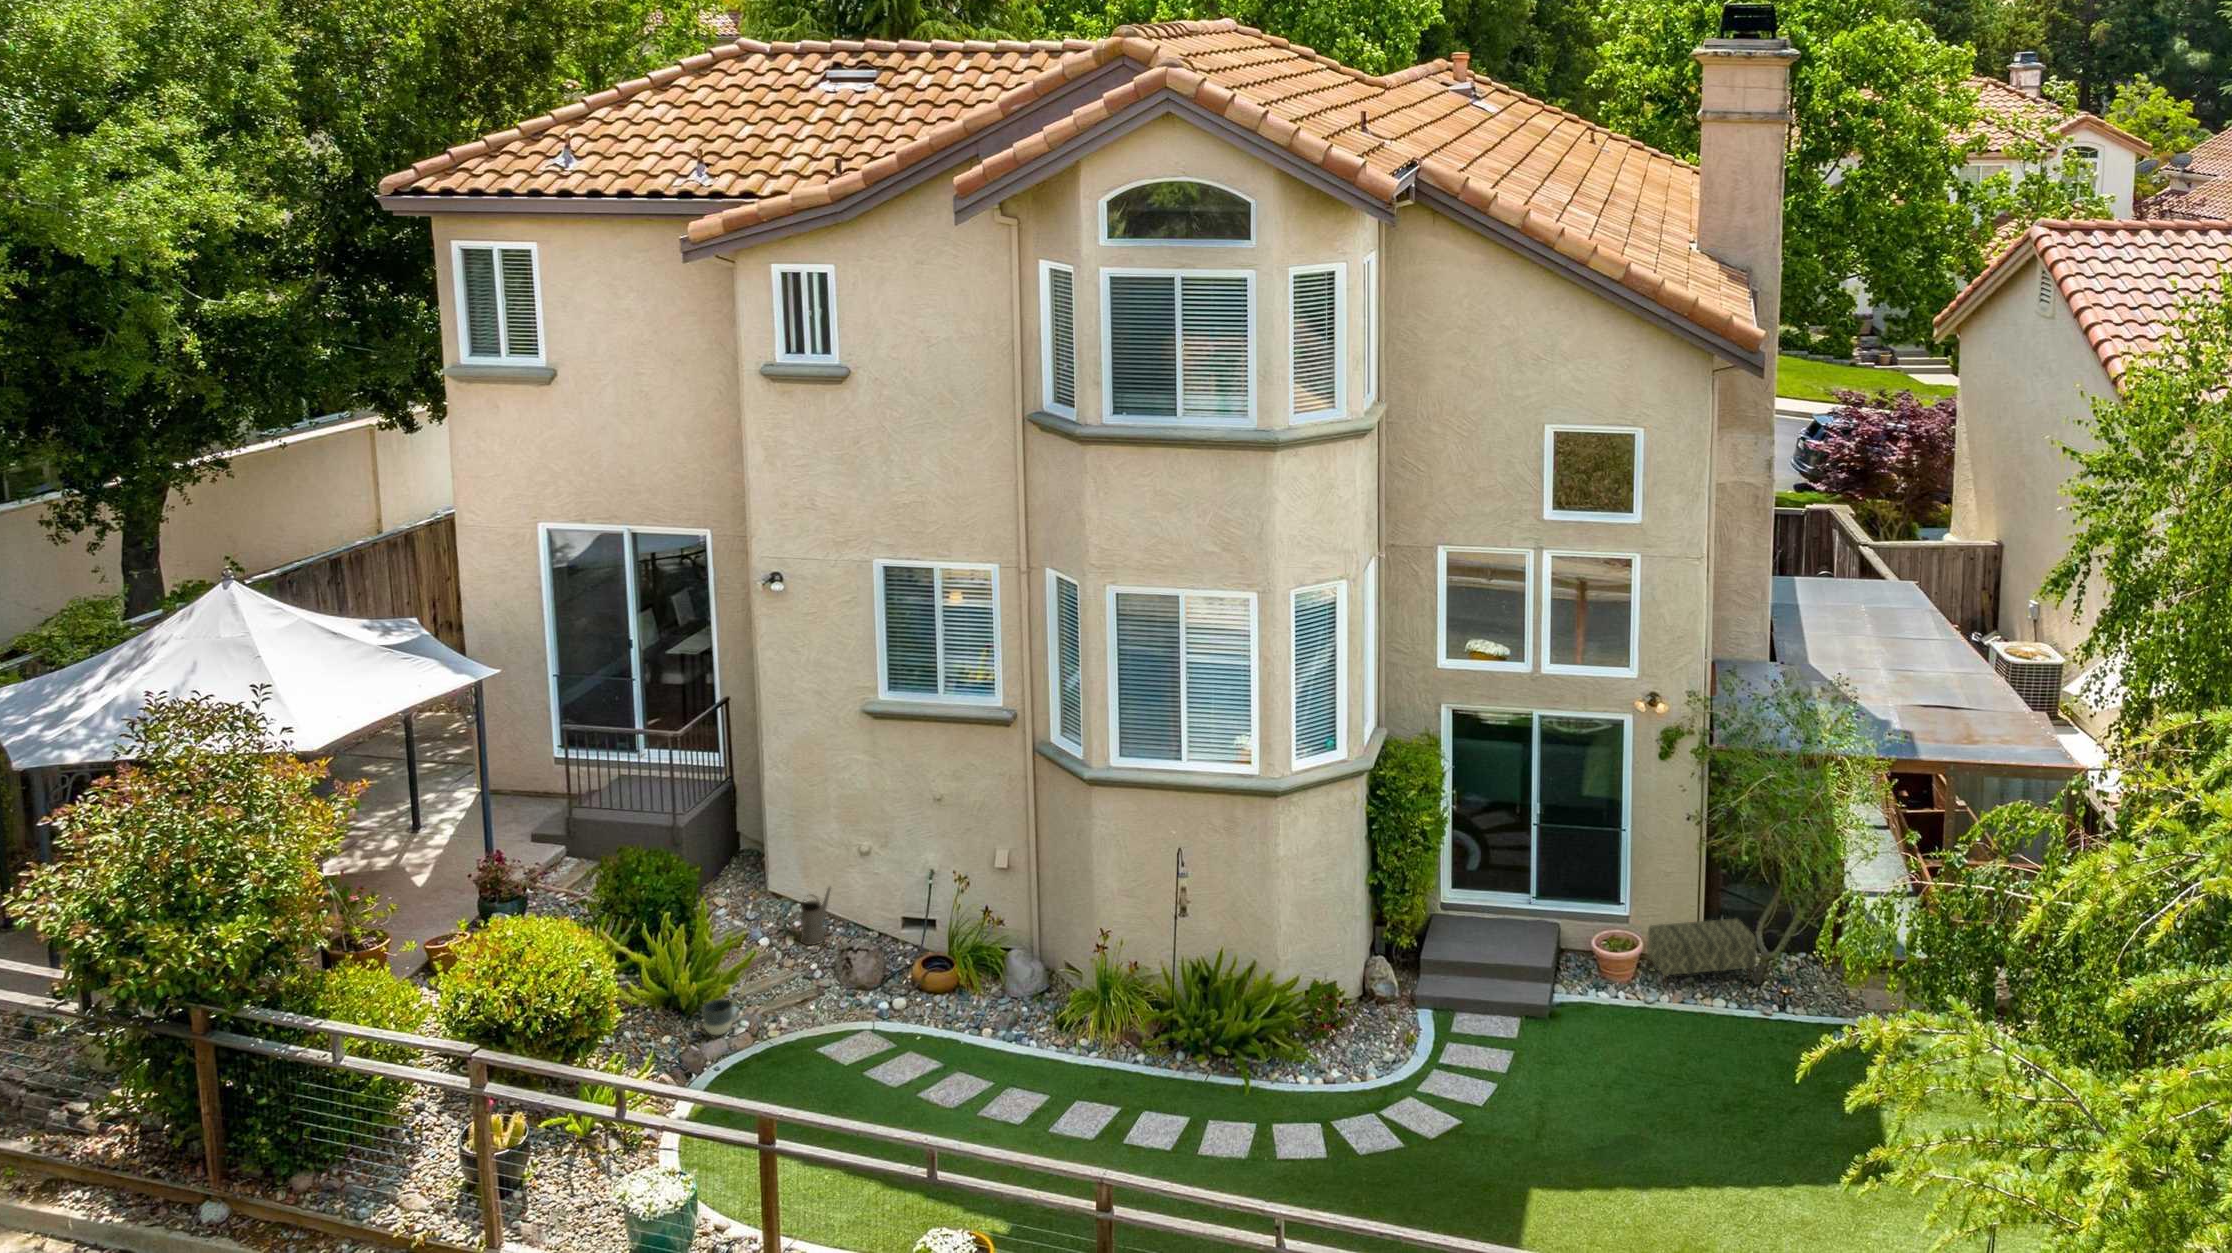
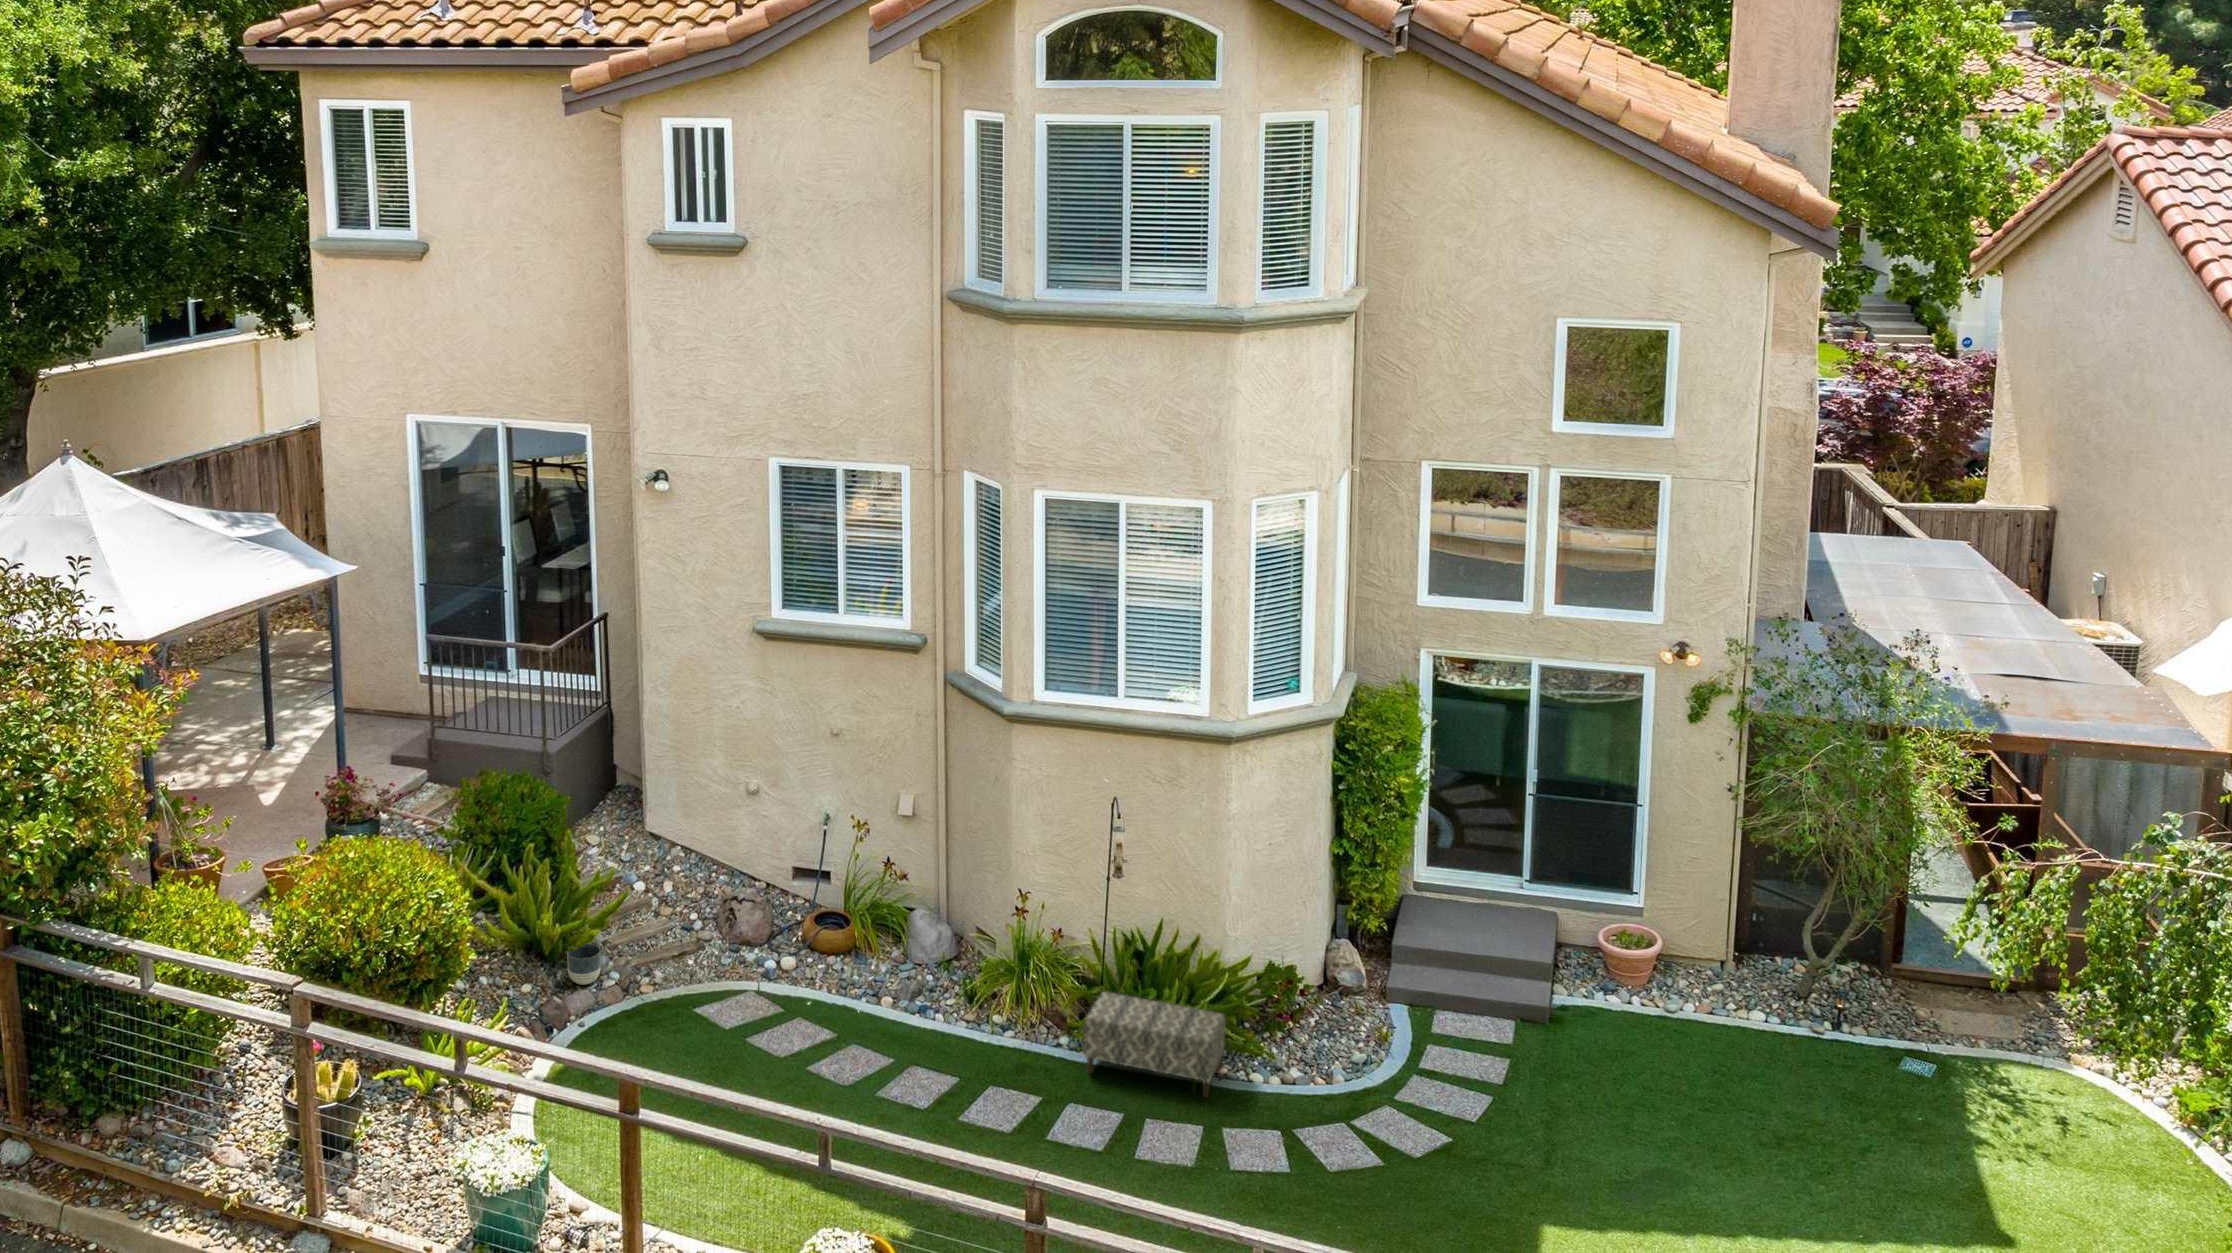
watering can: present [800,887,831,945] -> none [677,825,712,889]
bench: present [1647,919,1757,987] -> present [1084,992,1226,1097]

